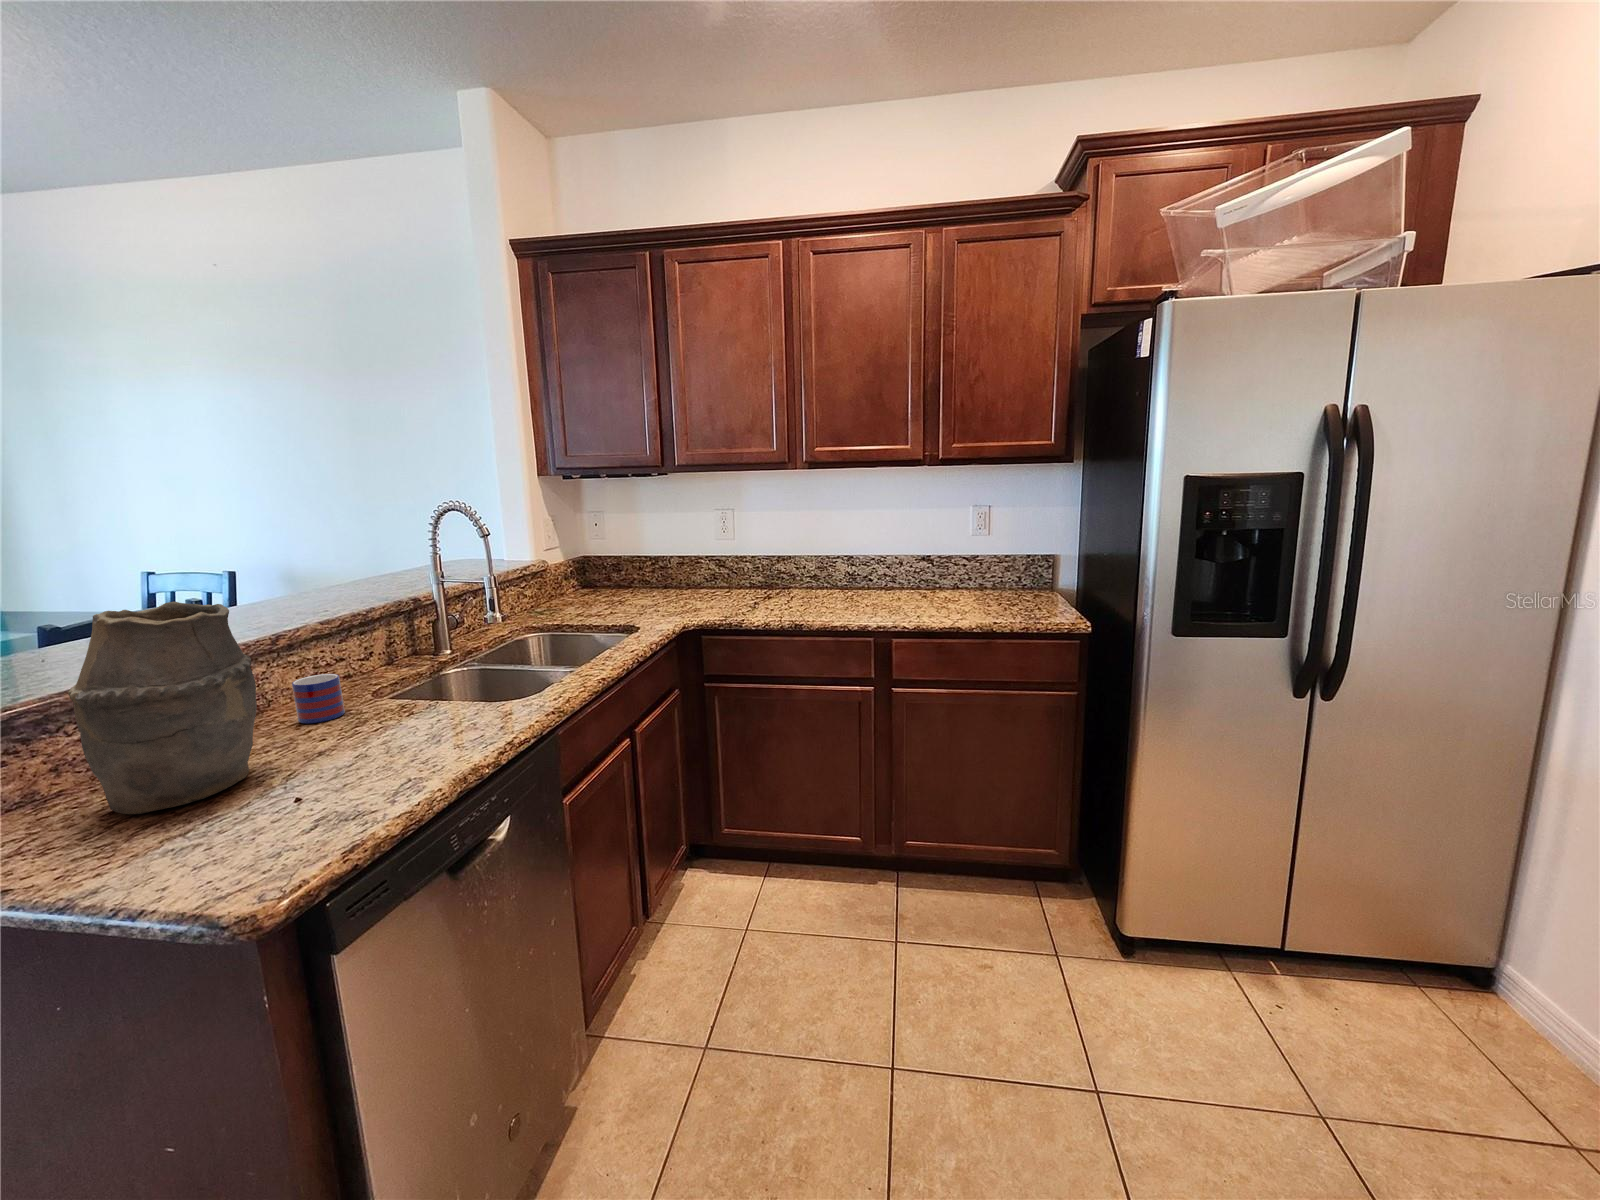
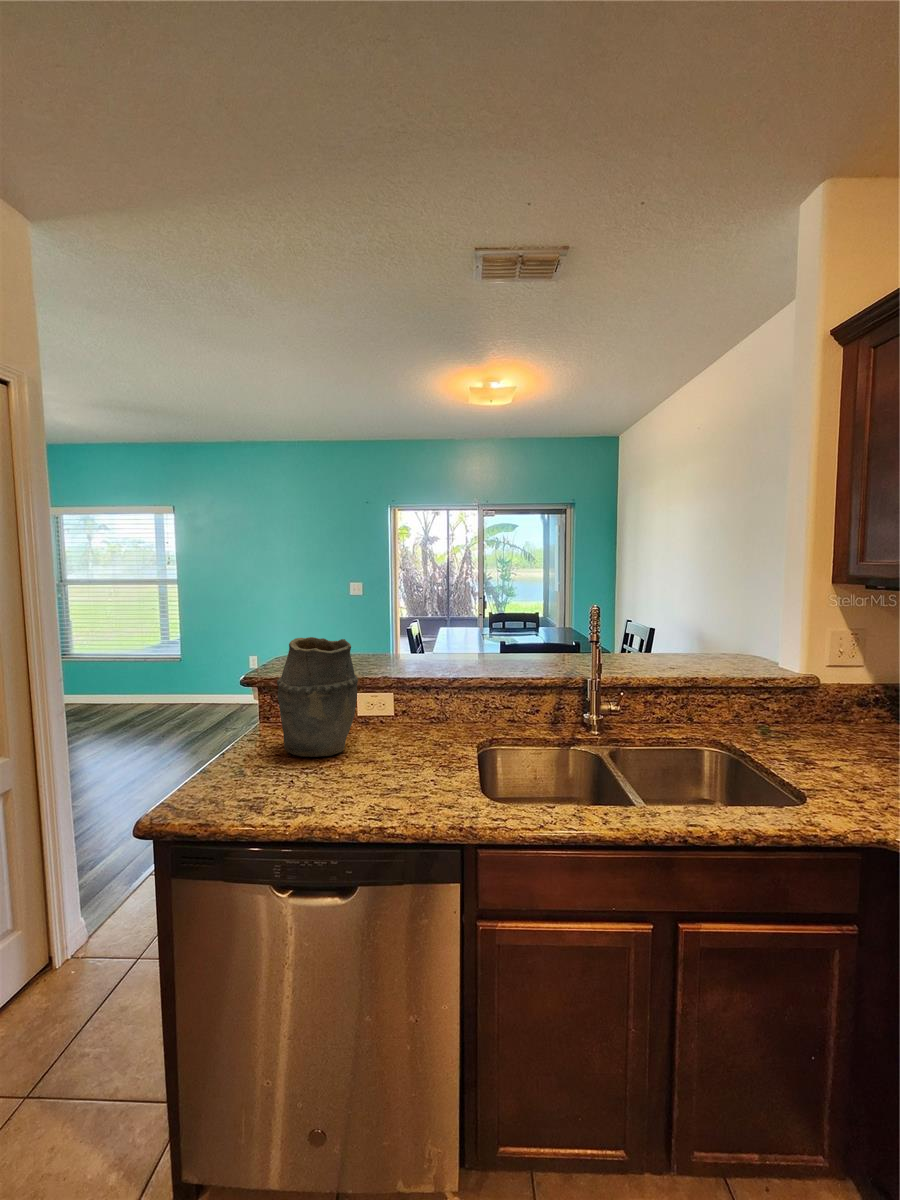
mug: present [292,674,345,723] -> none [425,710,458,746]

